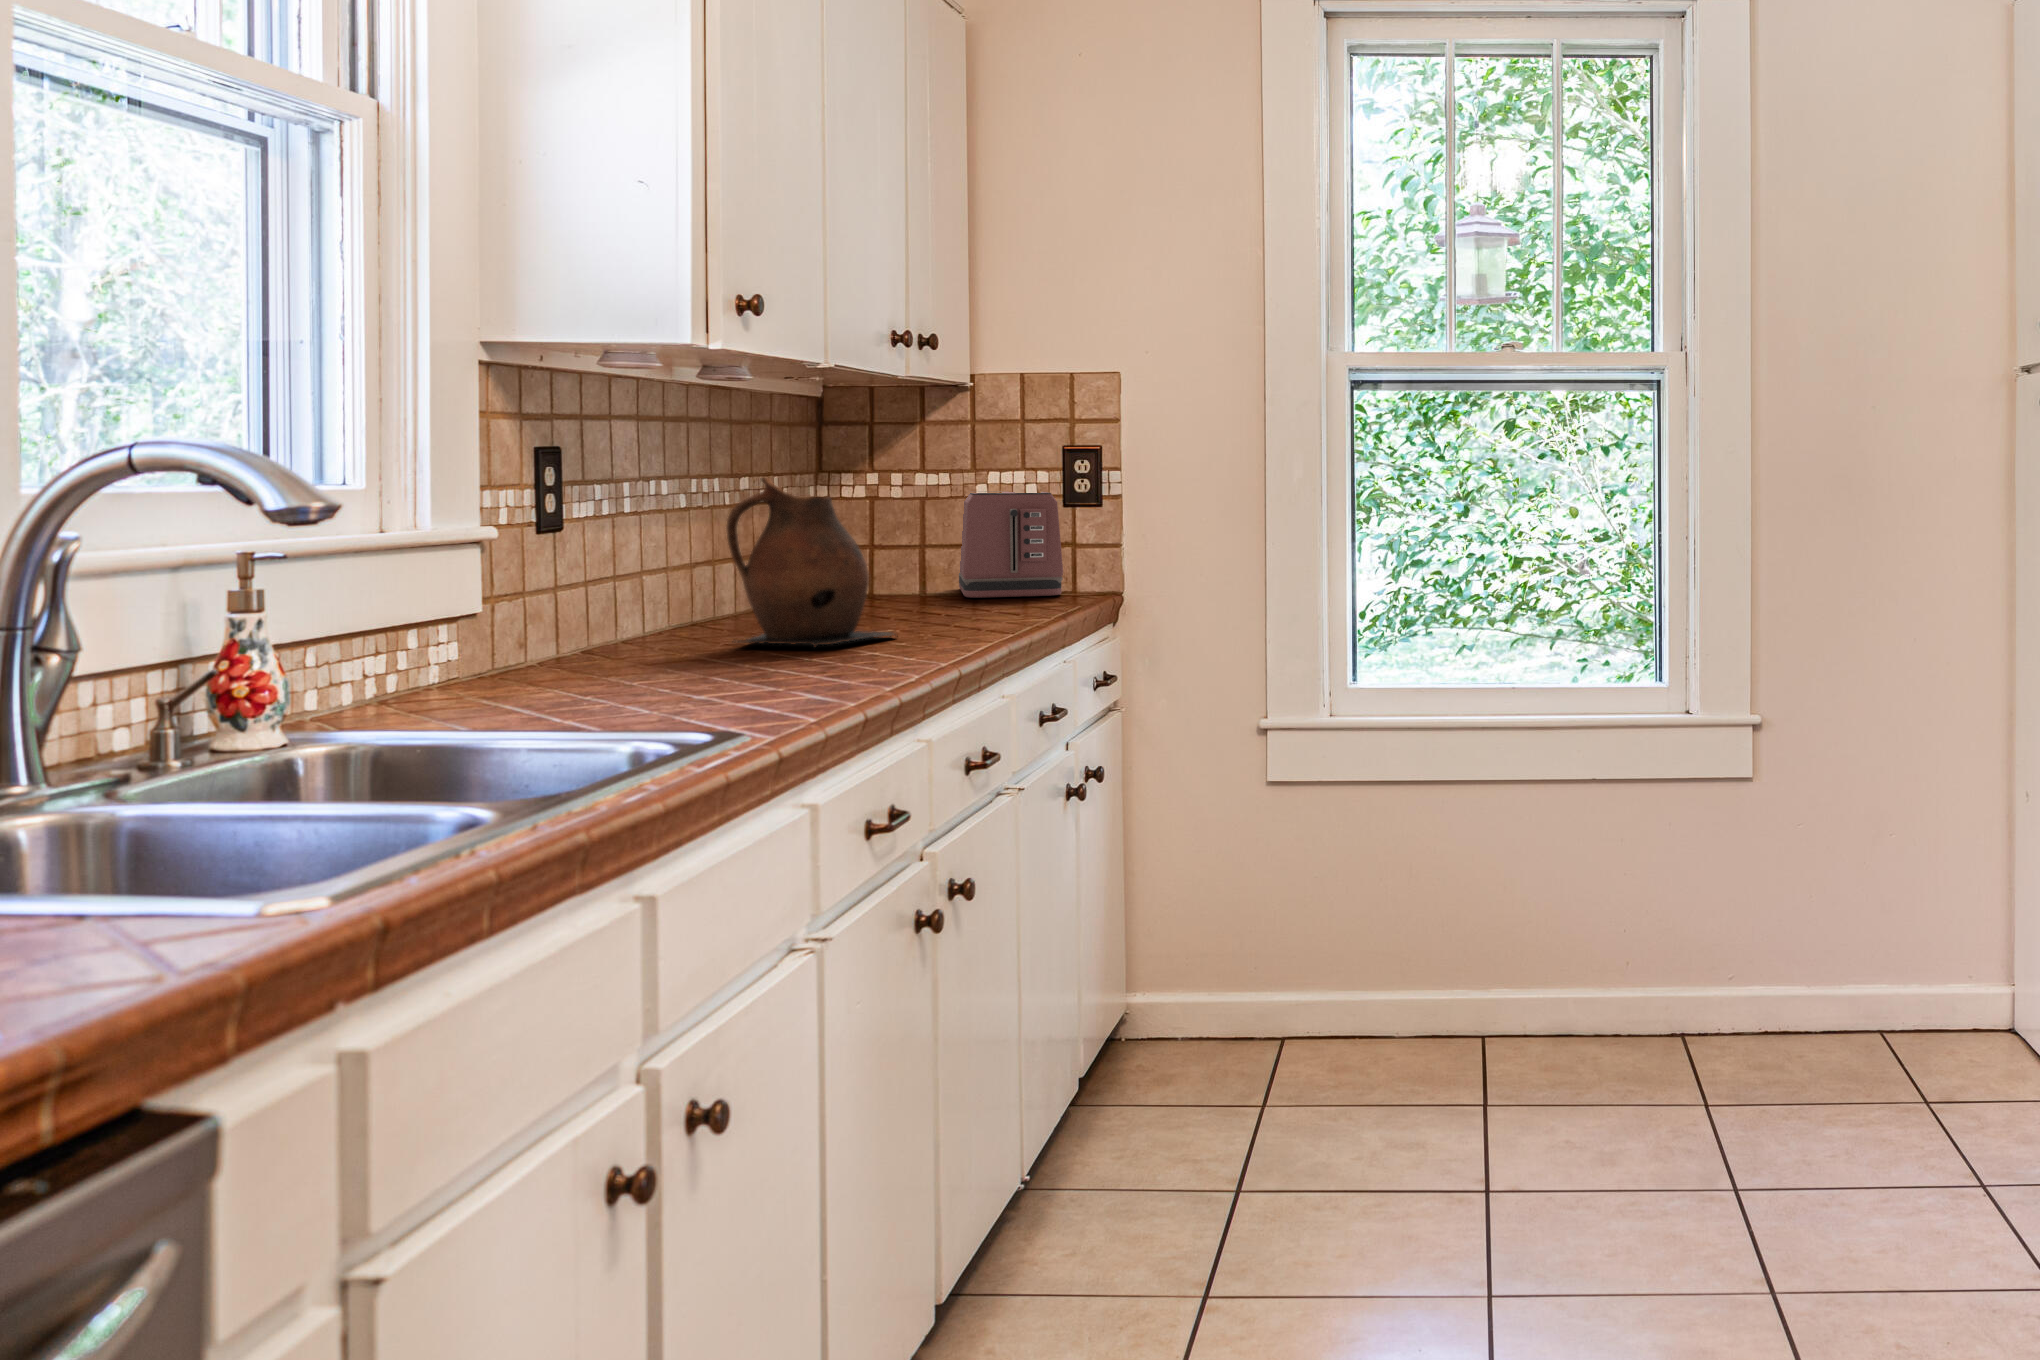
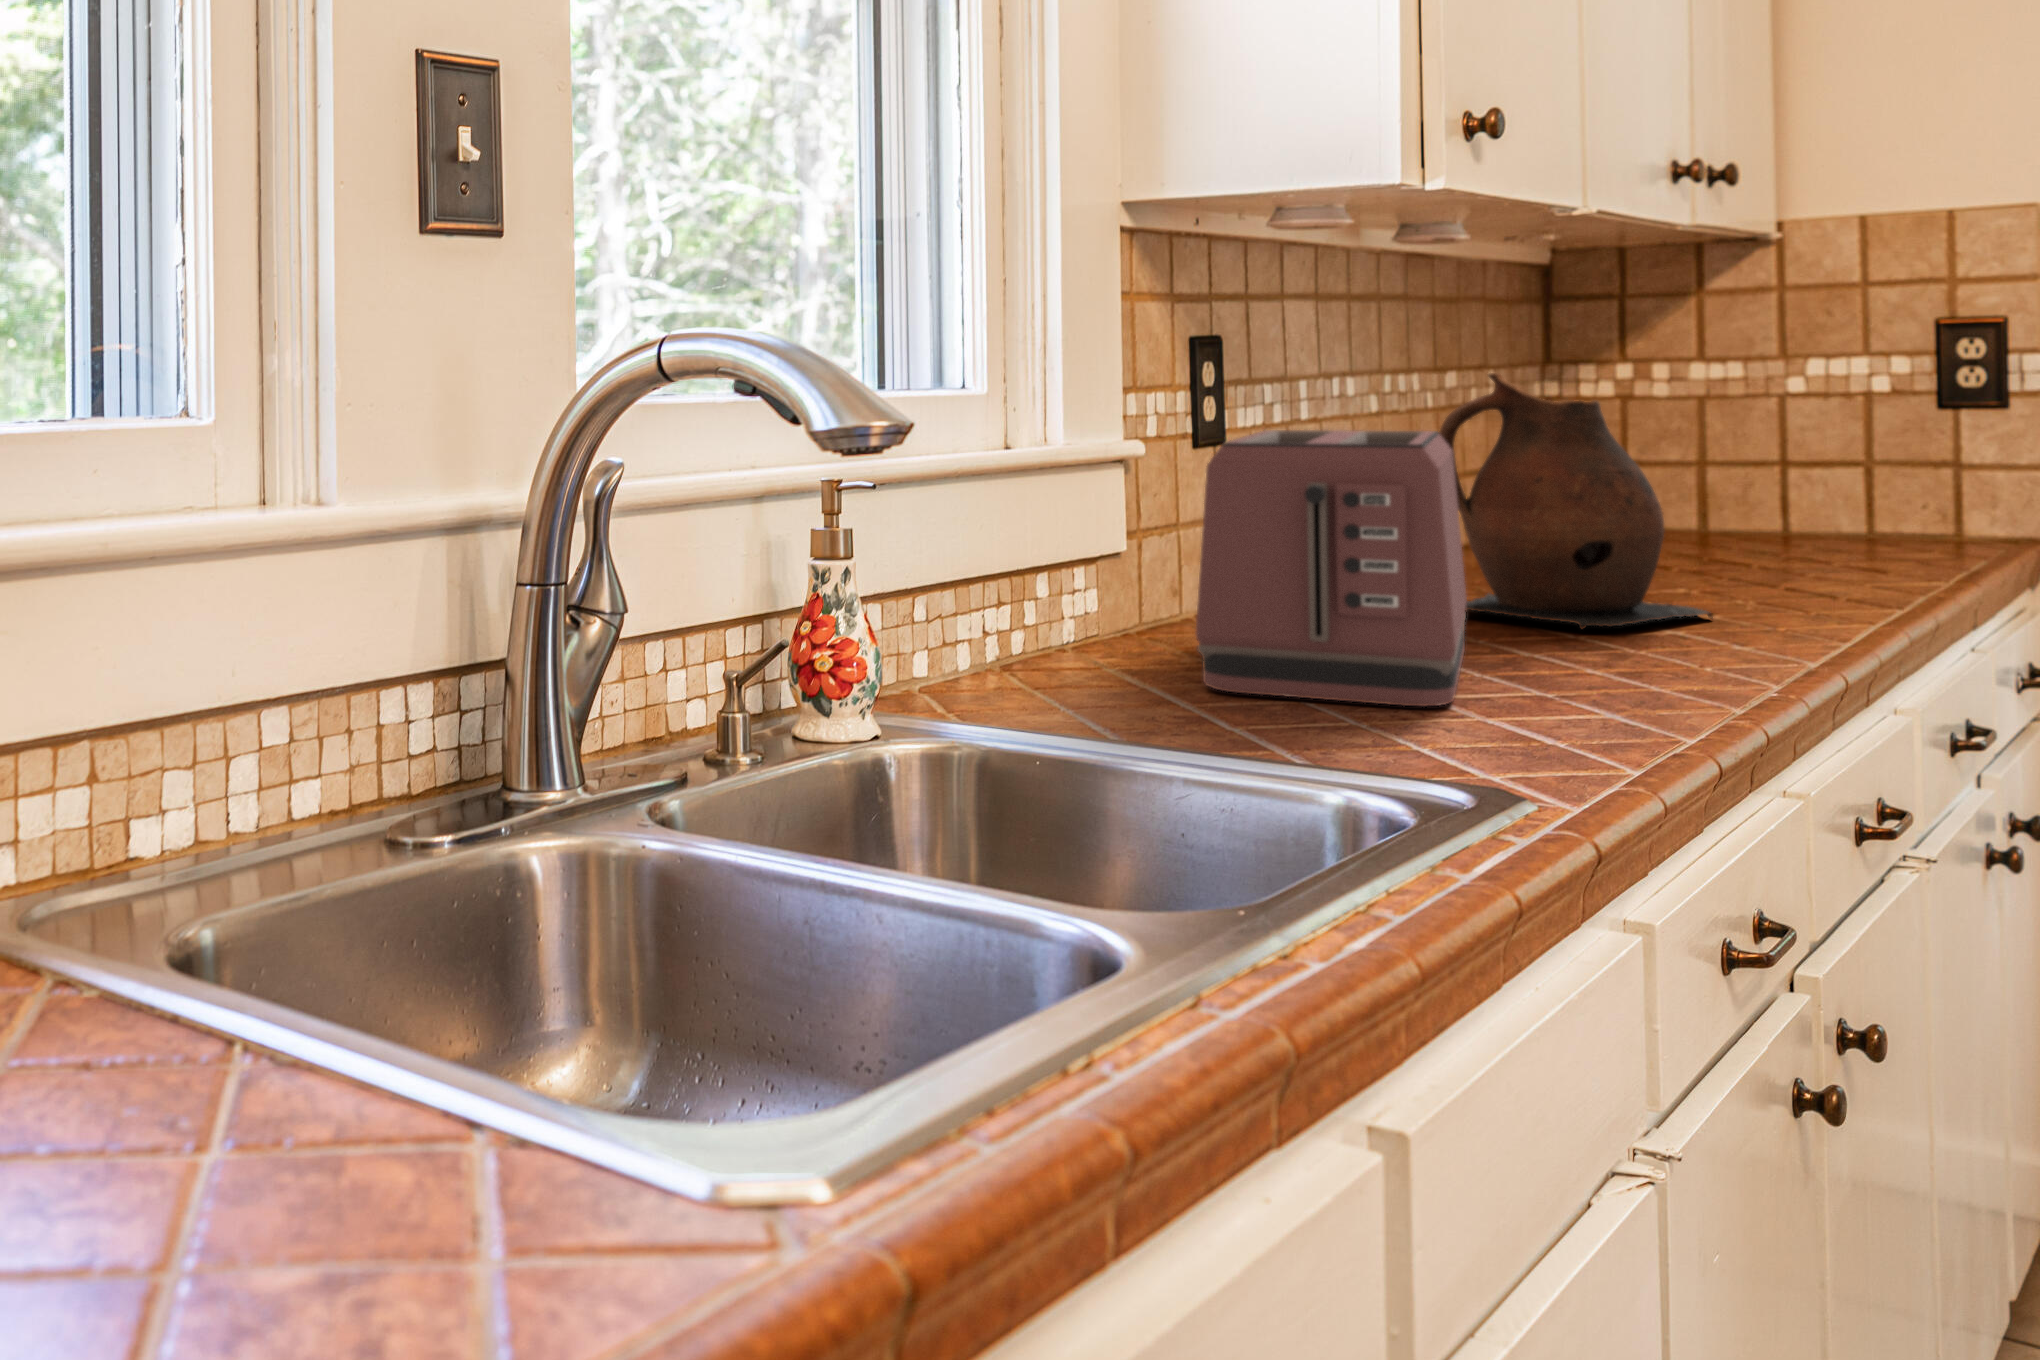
toaster: present [959,492,1063,598] -> present [1196,430,1467,707]

